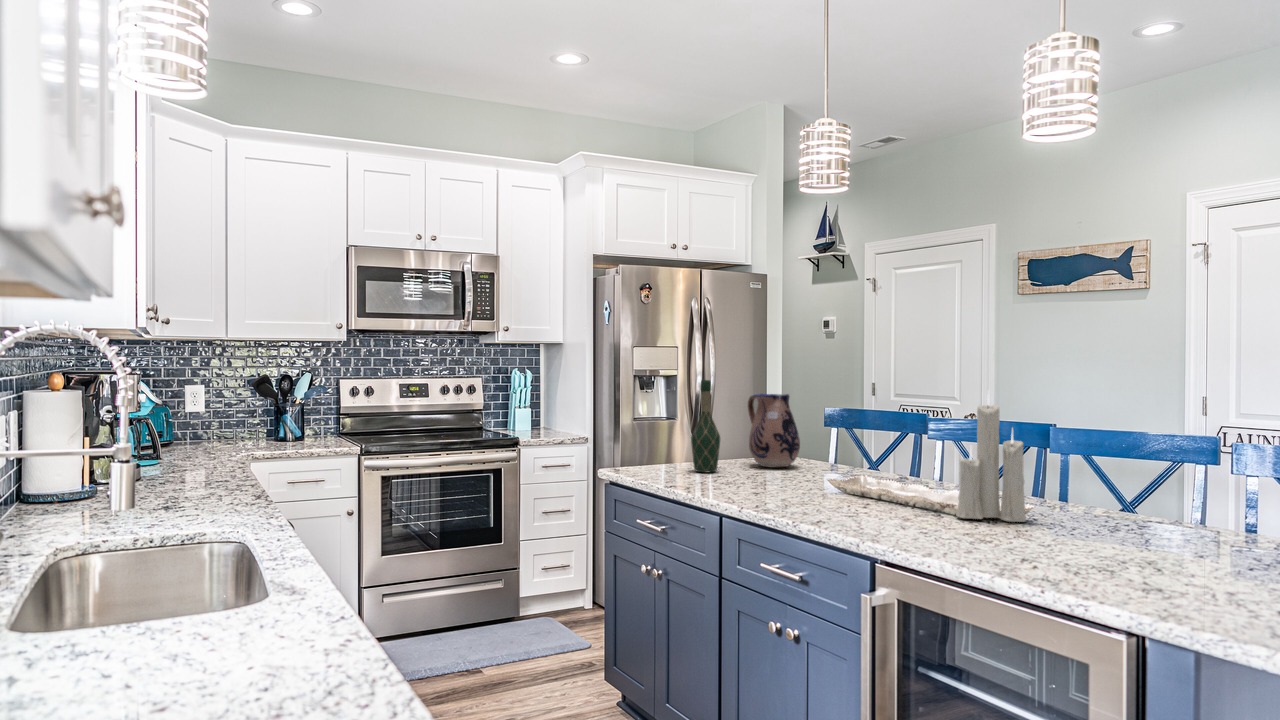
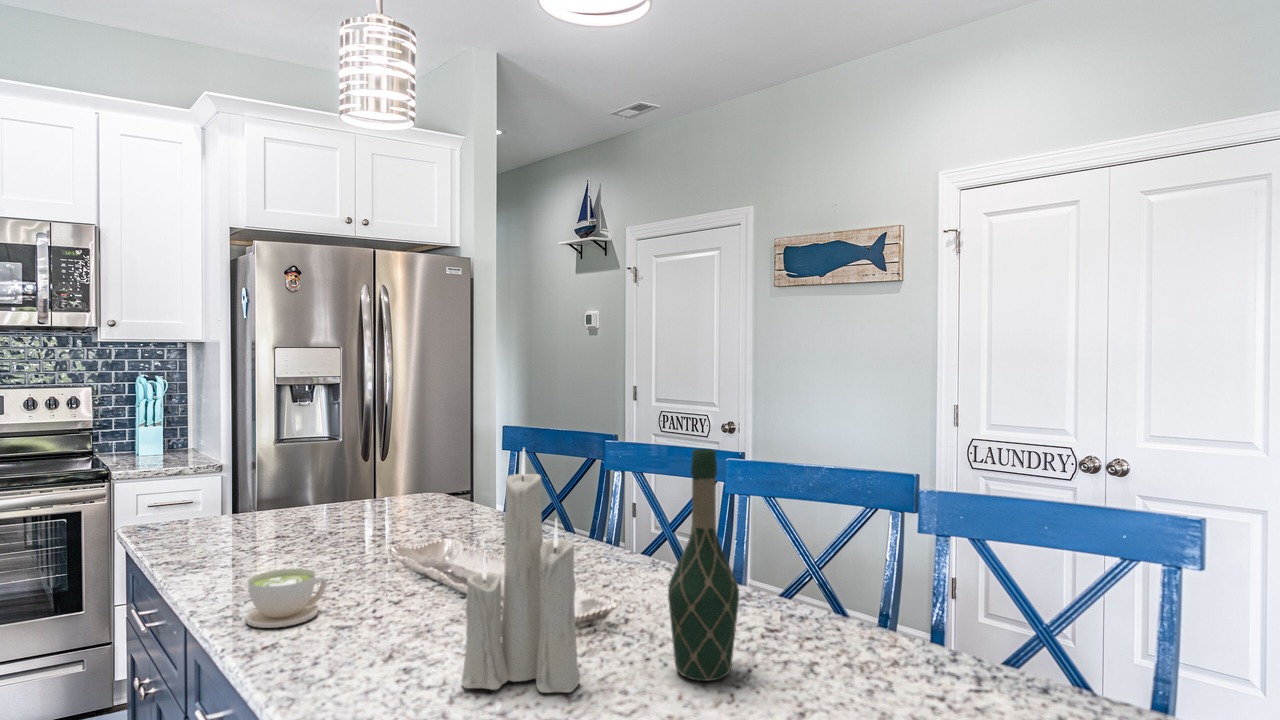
wine bottle: present [691,380,720,472] -> present [668,448,739,681]
ceramic pitcher: present [748,394,800,467] -> none [320,422,399,532]
coffee cup: none [786,470,827,499] -> present [245,569,327,628]

